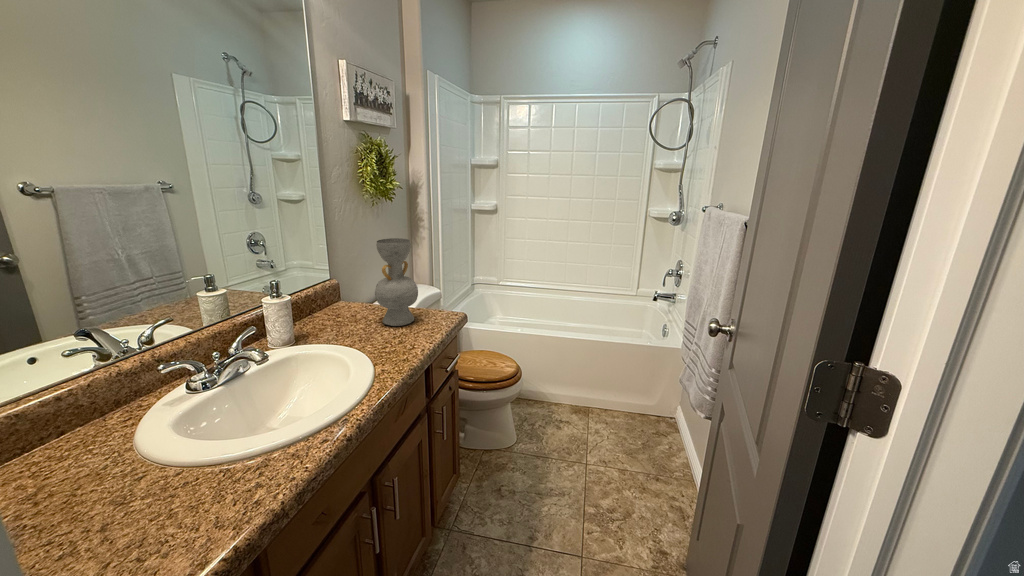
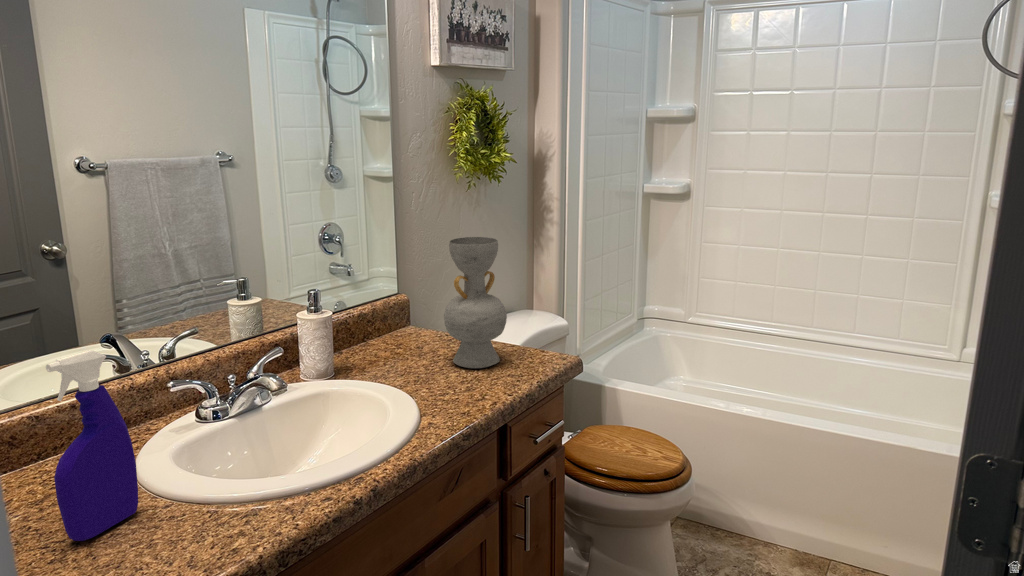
spray bottle: none [29,355,148,530] -> present [46,350,138,541]

